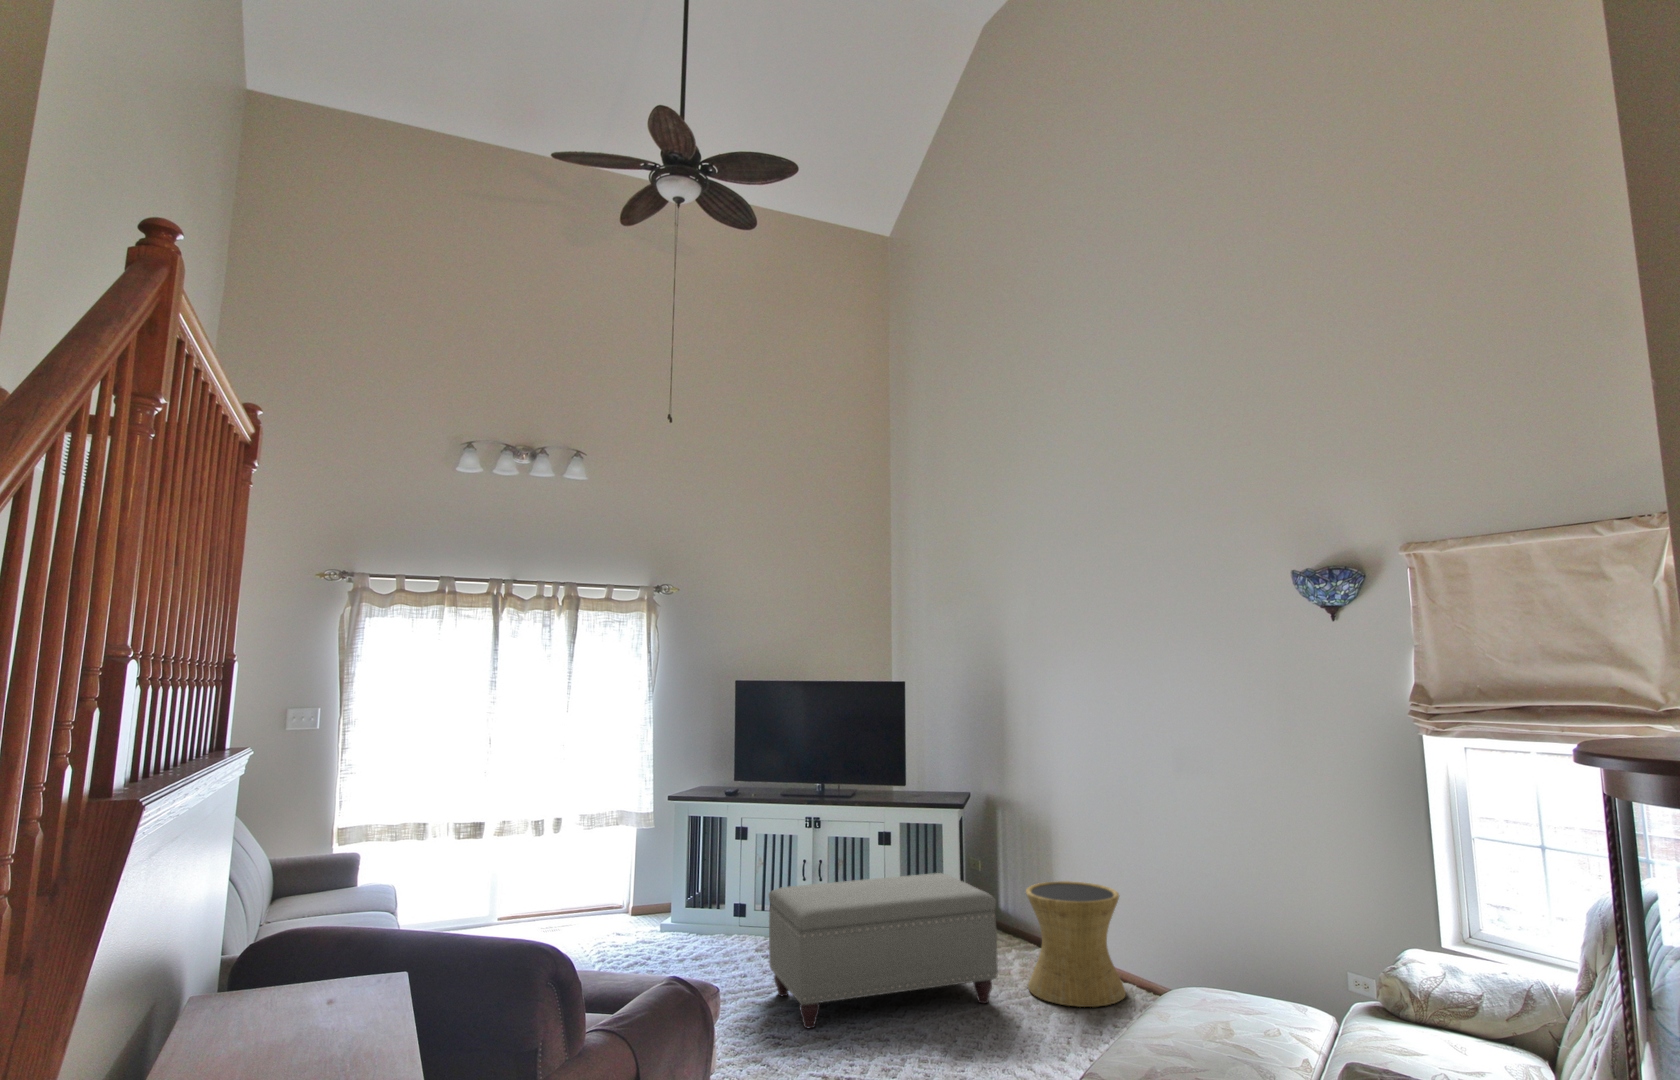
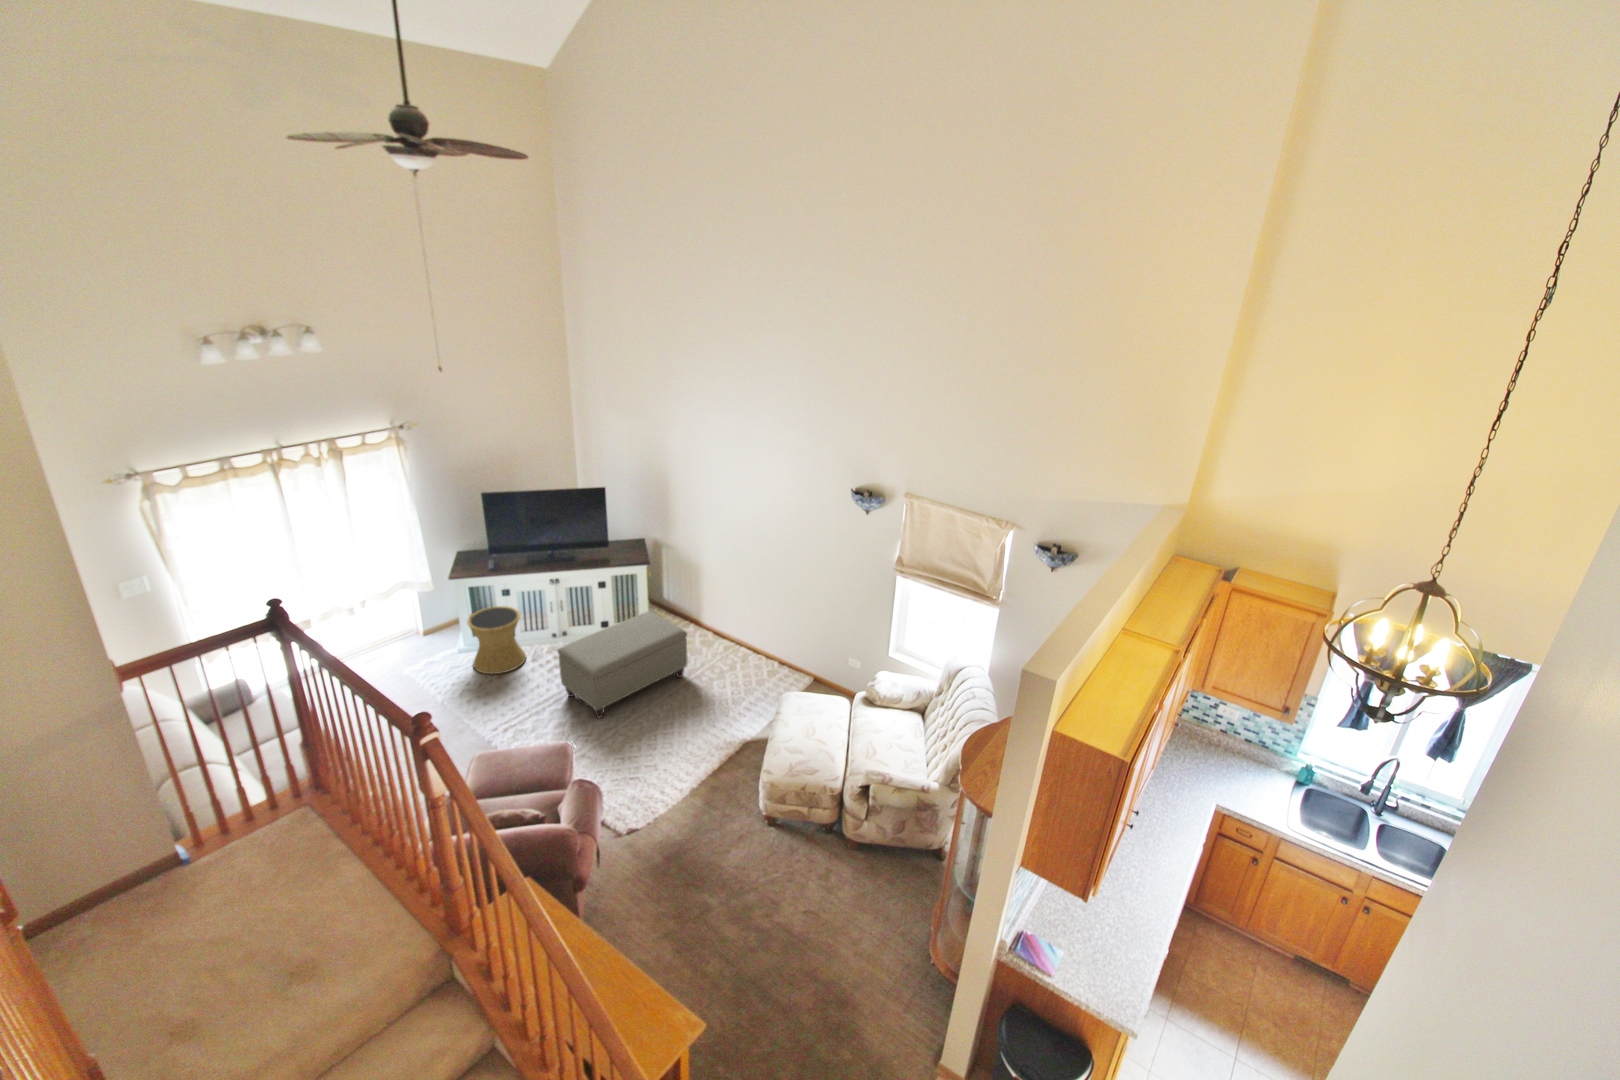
side table: present [1026,881,1126,1007] -> present [467,606,526,674]

